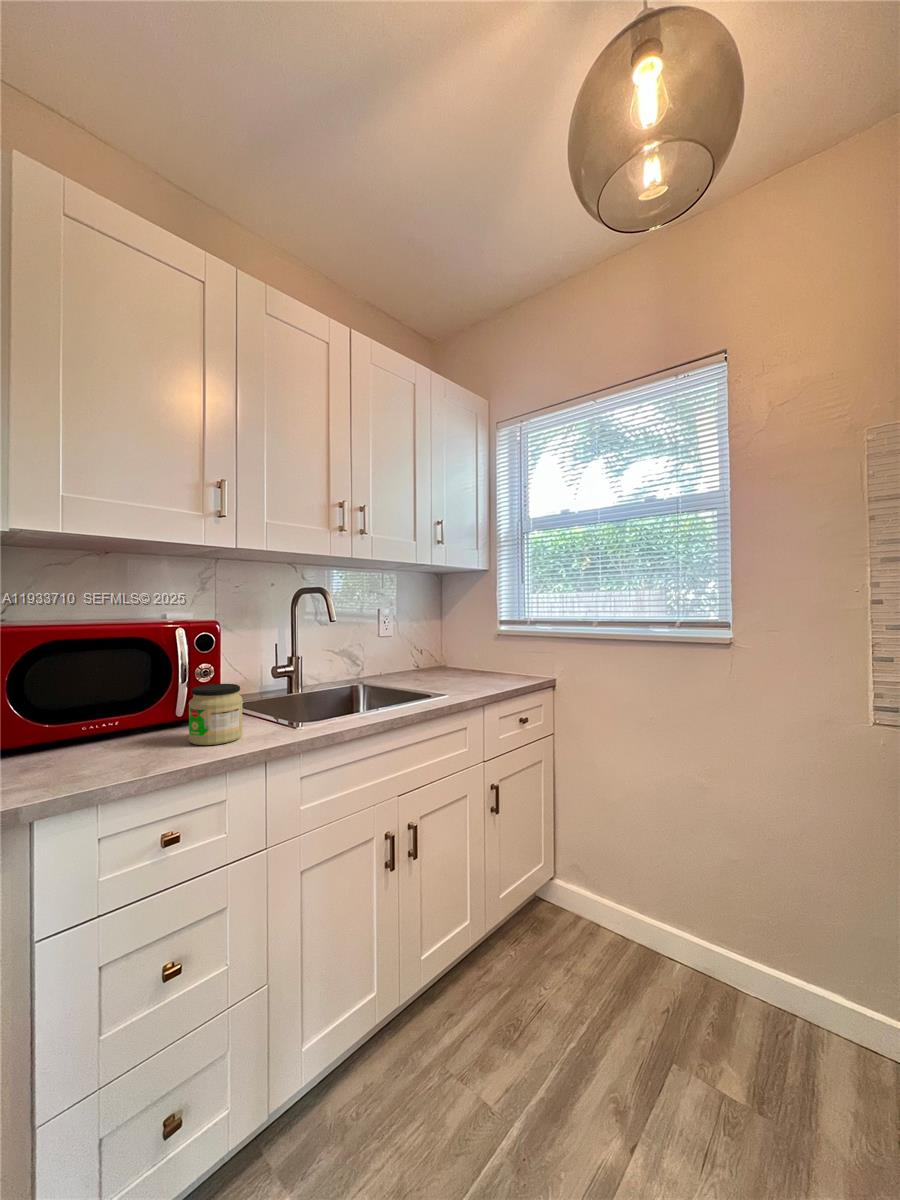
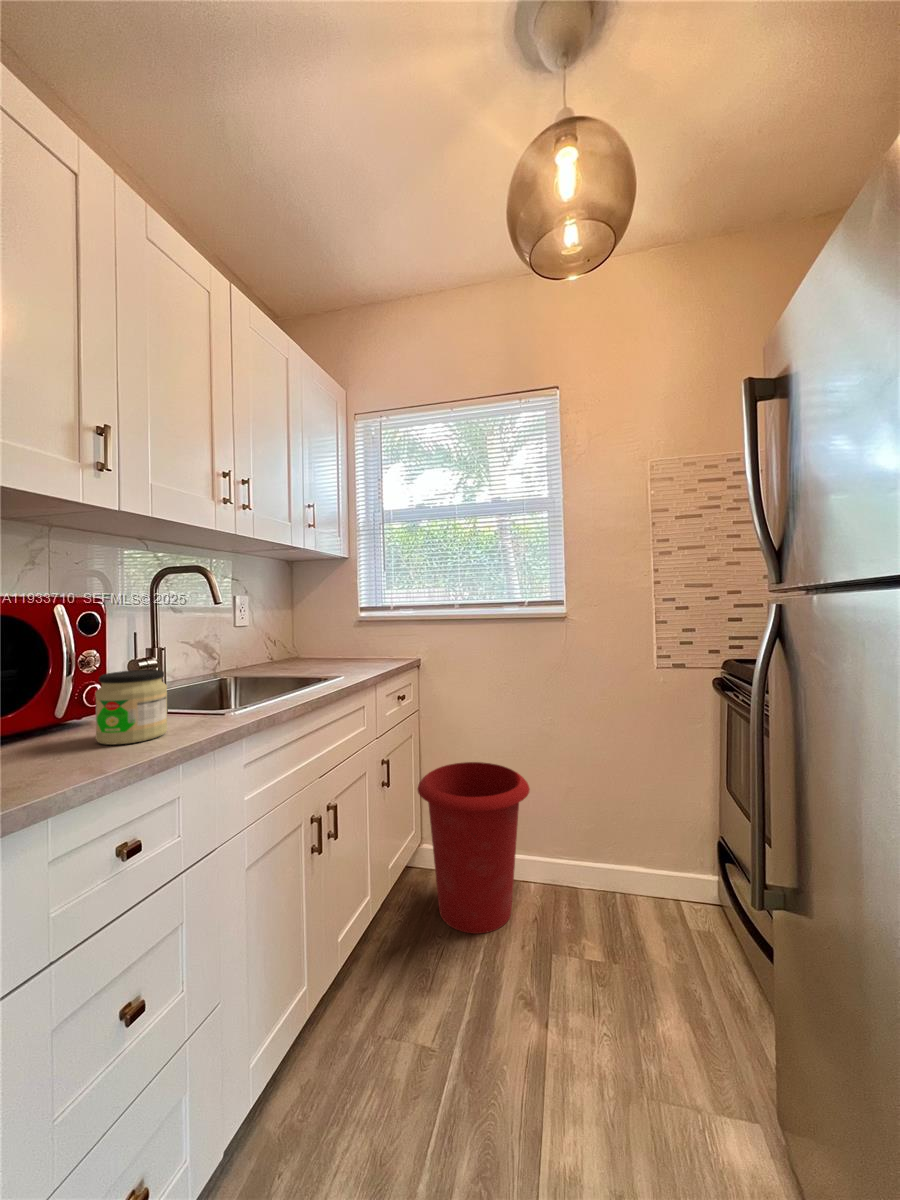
waste bin: none [531,802,666,1008] -> present [418,762,530,934]

